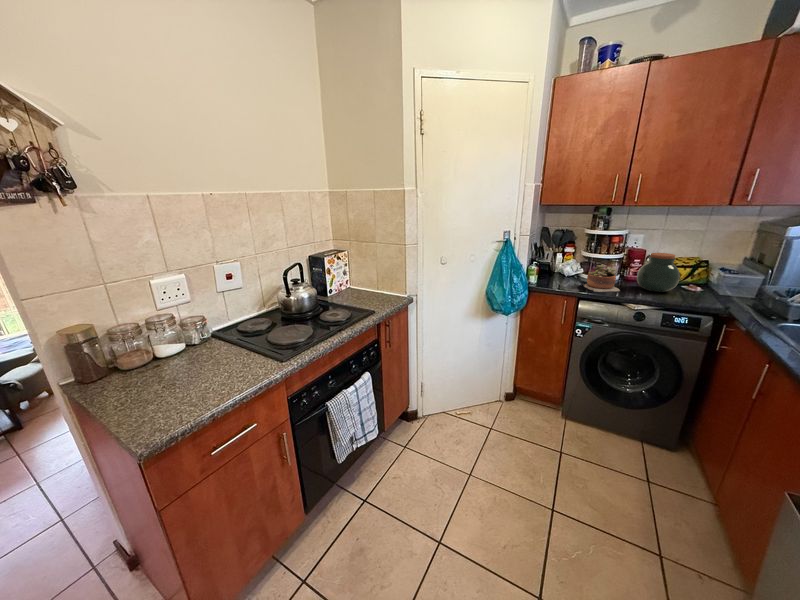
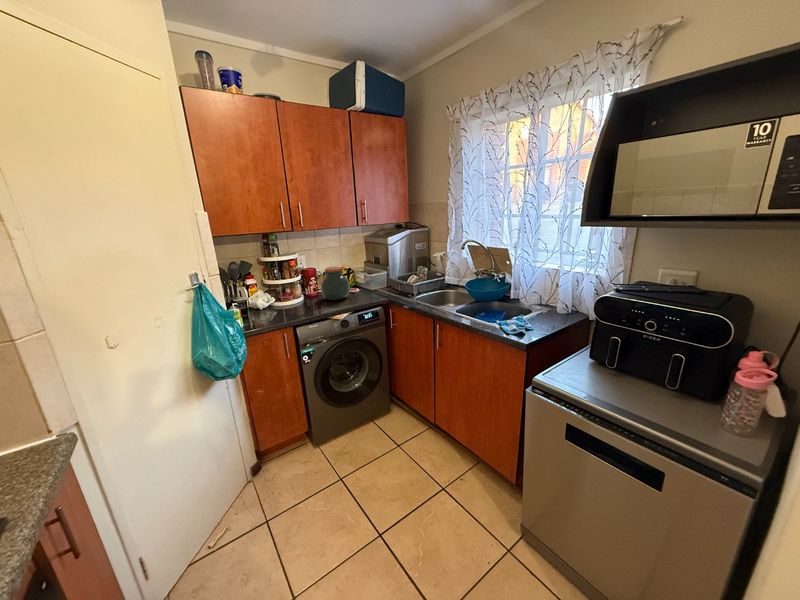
succulent plant: present [584,264,620,292] -> none [285,288,320,316]

